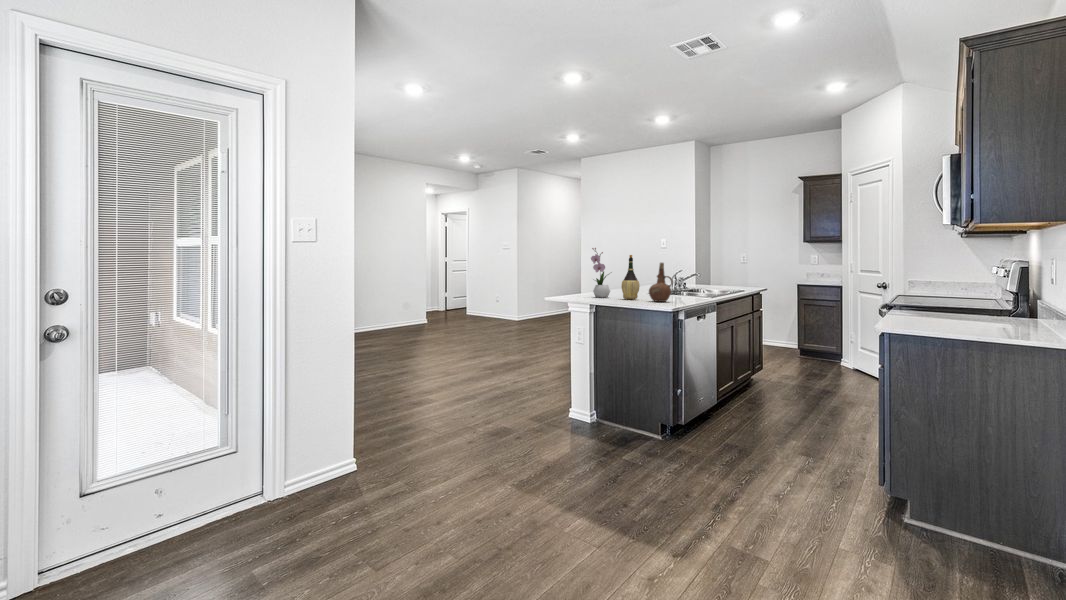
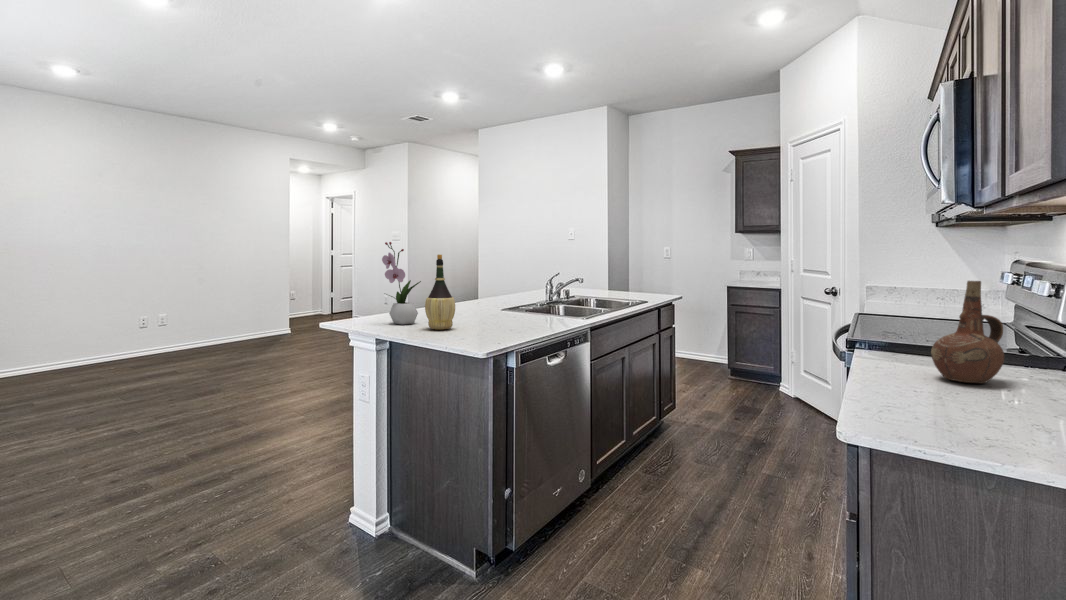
ceramic pitcher: present [649,263,673,302] -> present [931,281,1004,383]

